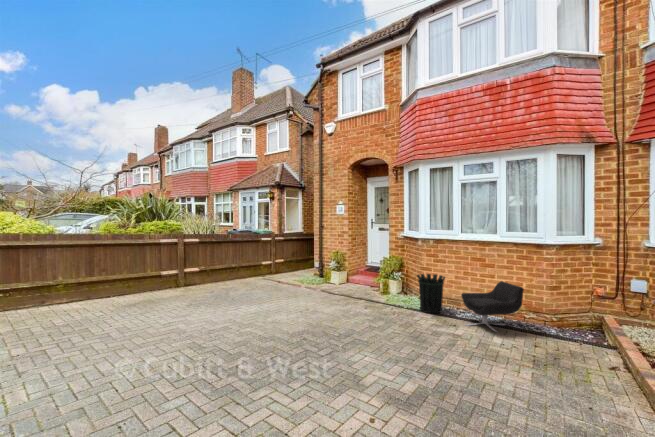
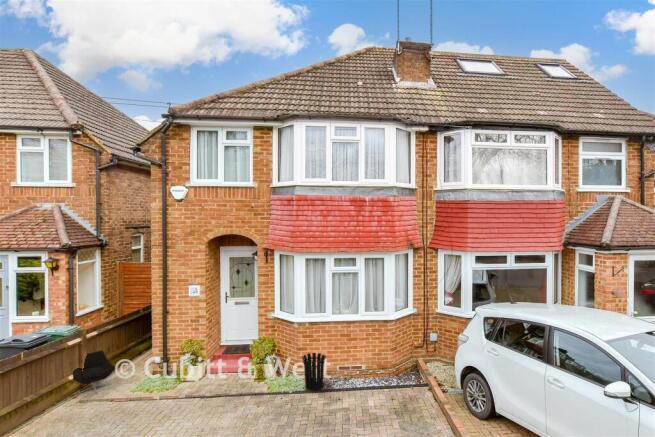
lounge chair: present [461,281,524,332] -> present [73,350,115,394]

